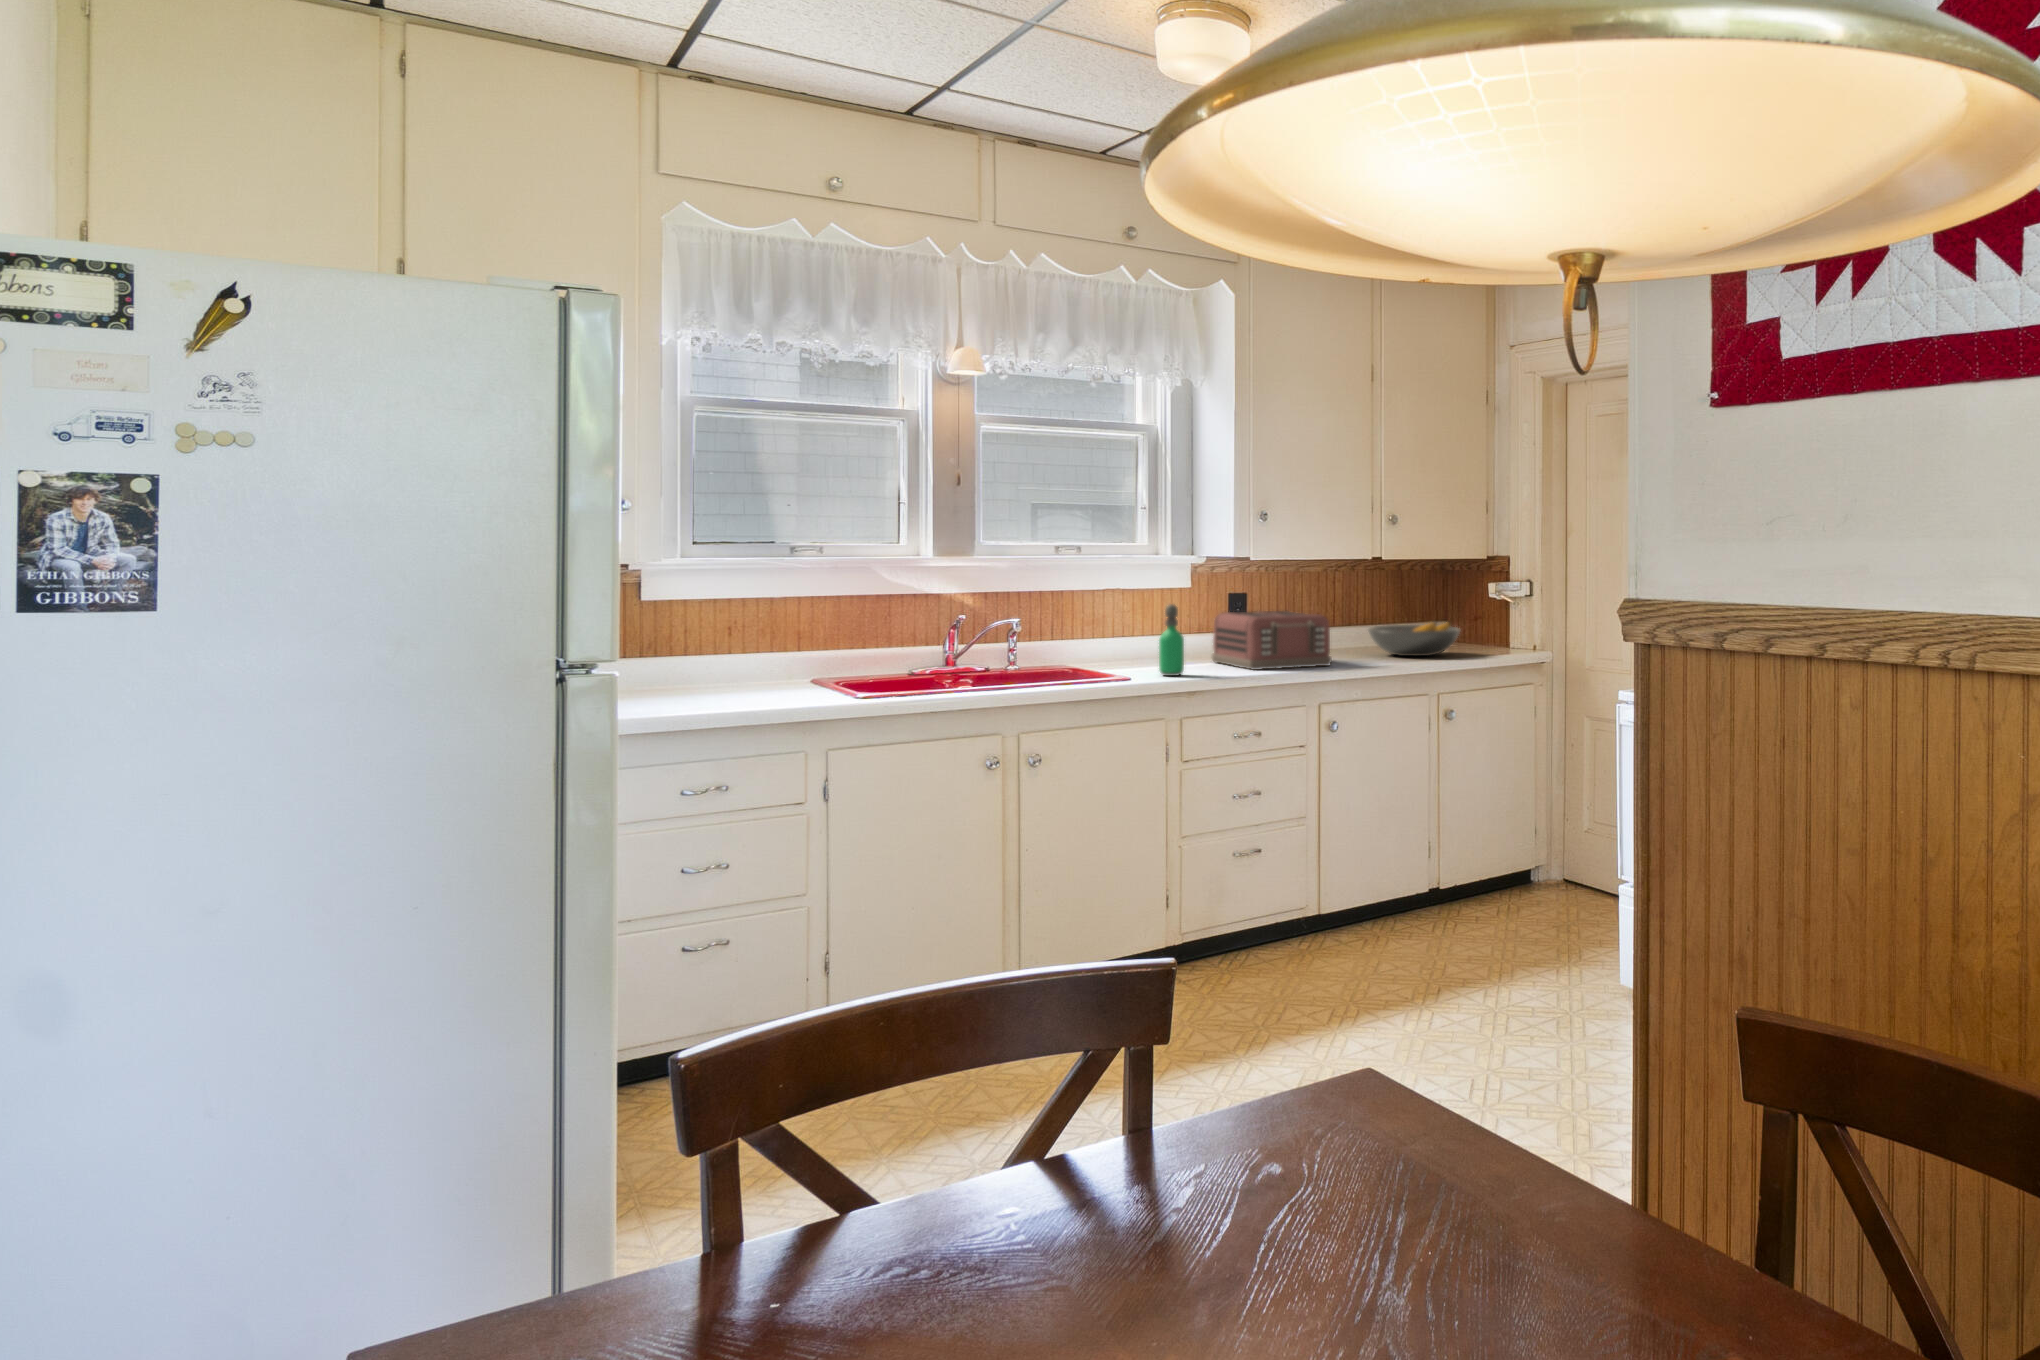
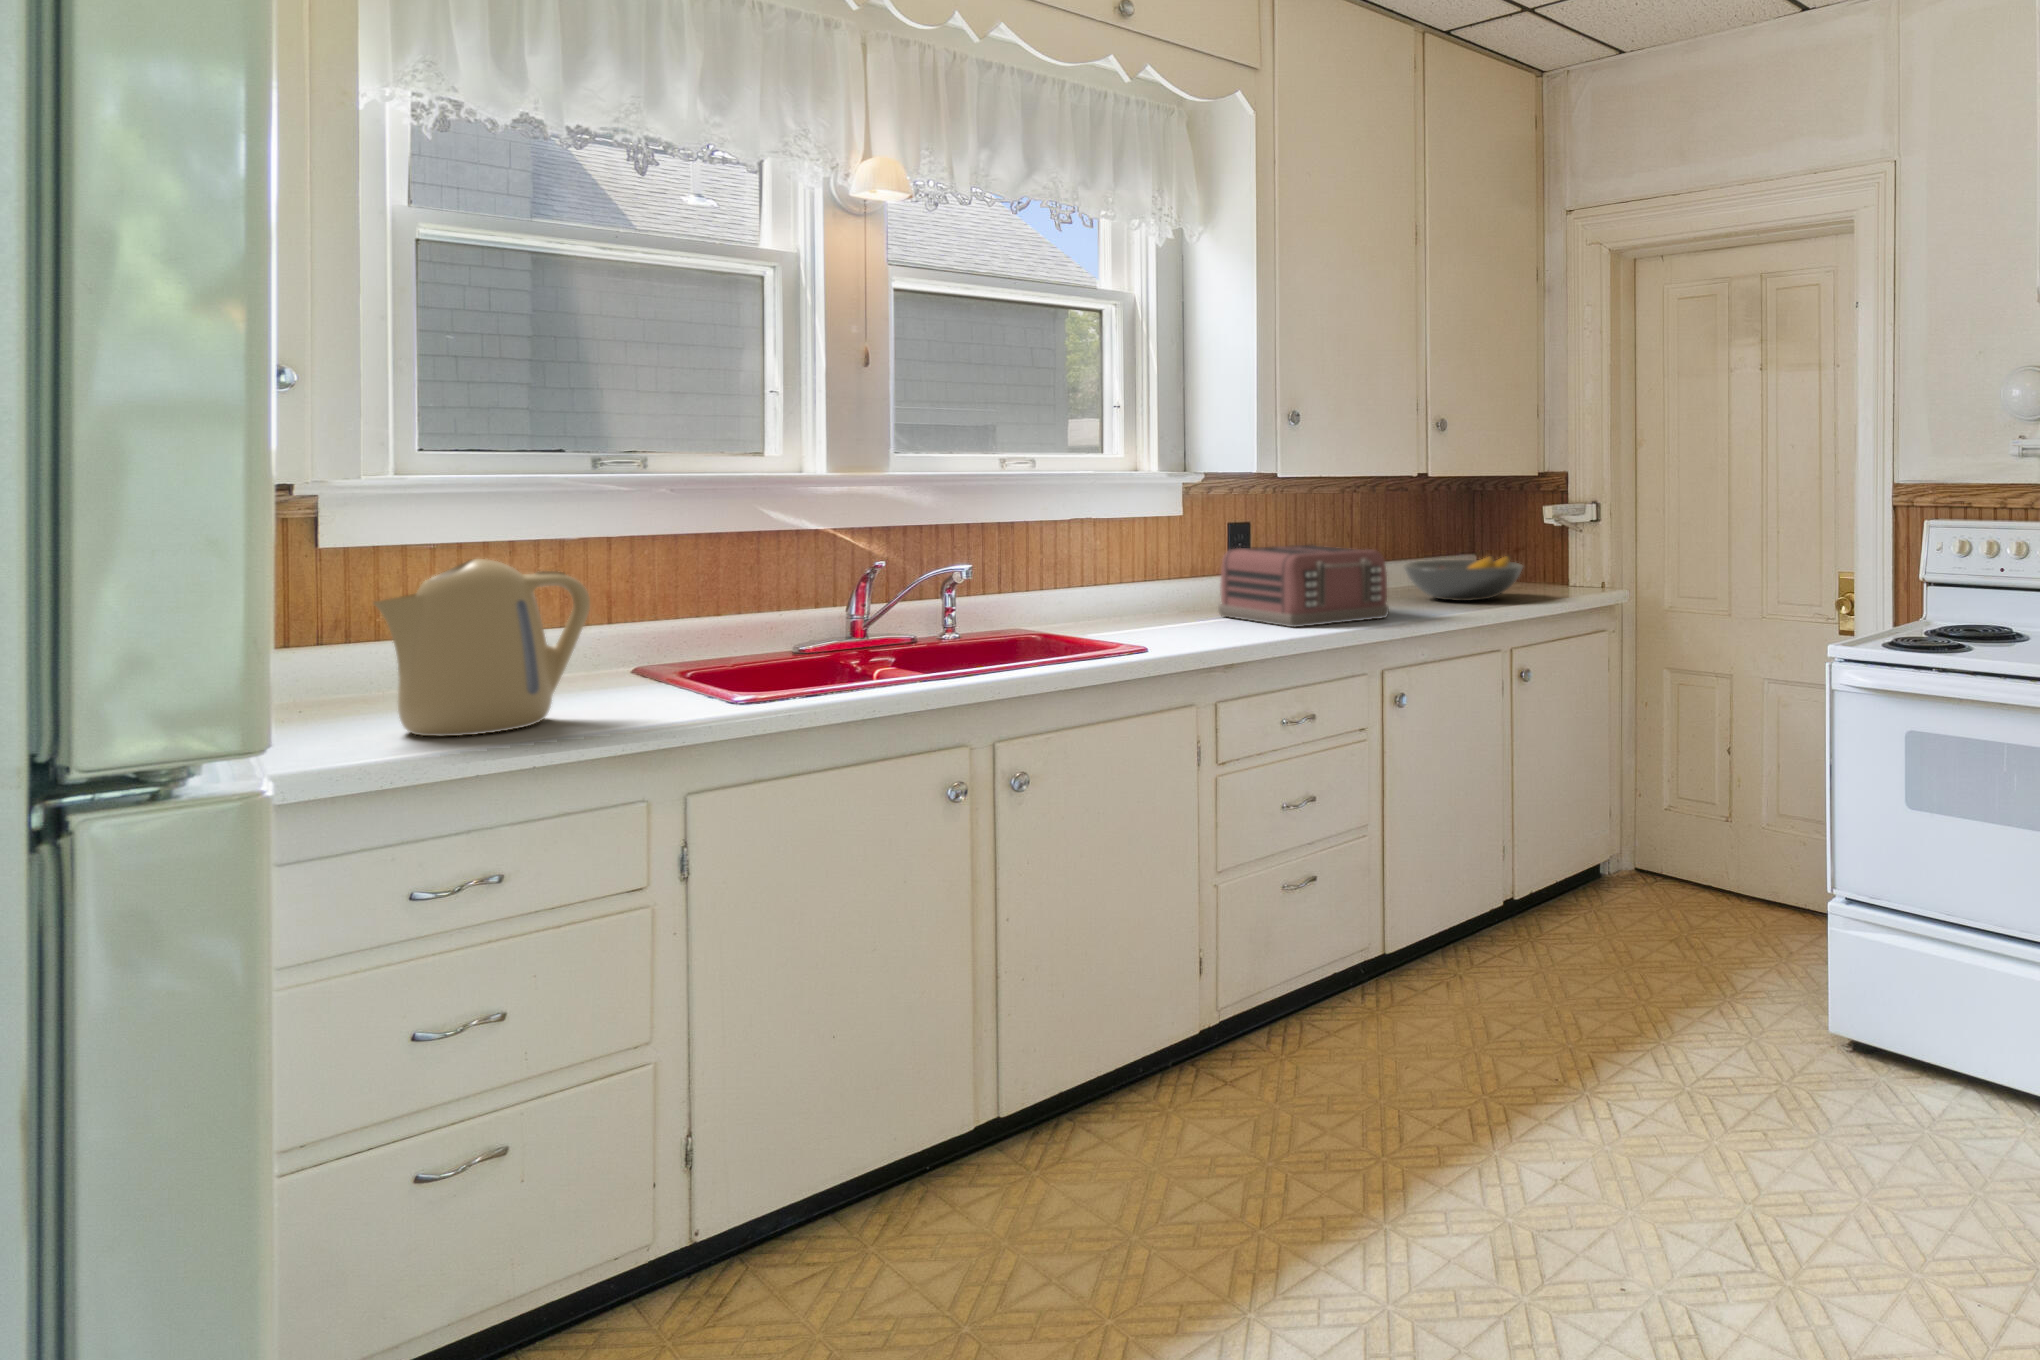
soap dispenser: present [1159,604,1184,676] -> none [1176,539,1212,641]
kettle: none [665,608,777,707] -> present [374,559,590,736]

